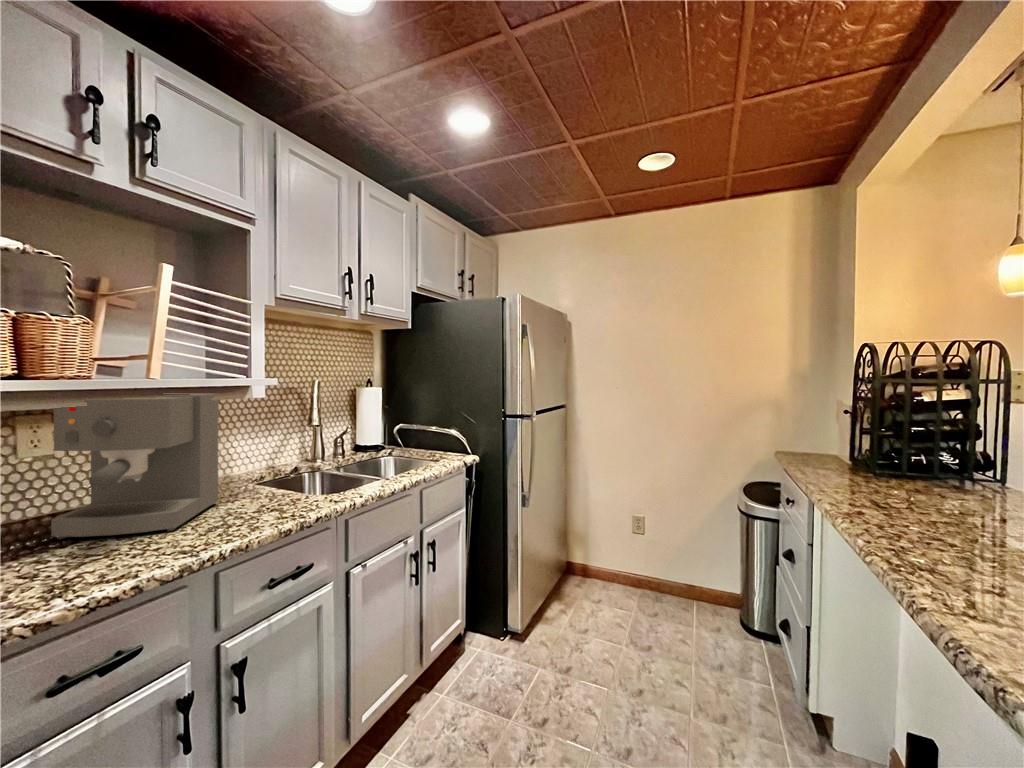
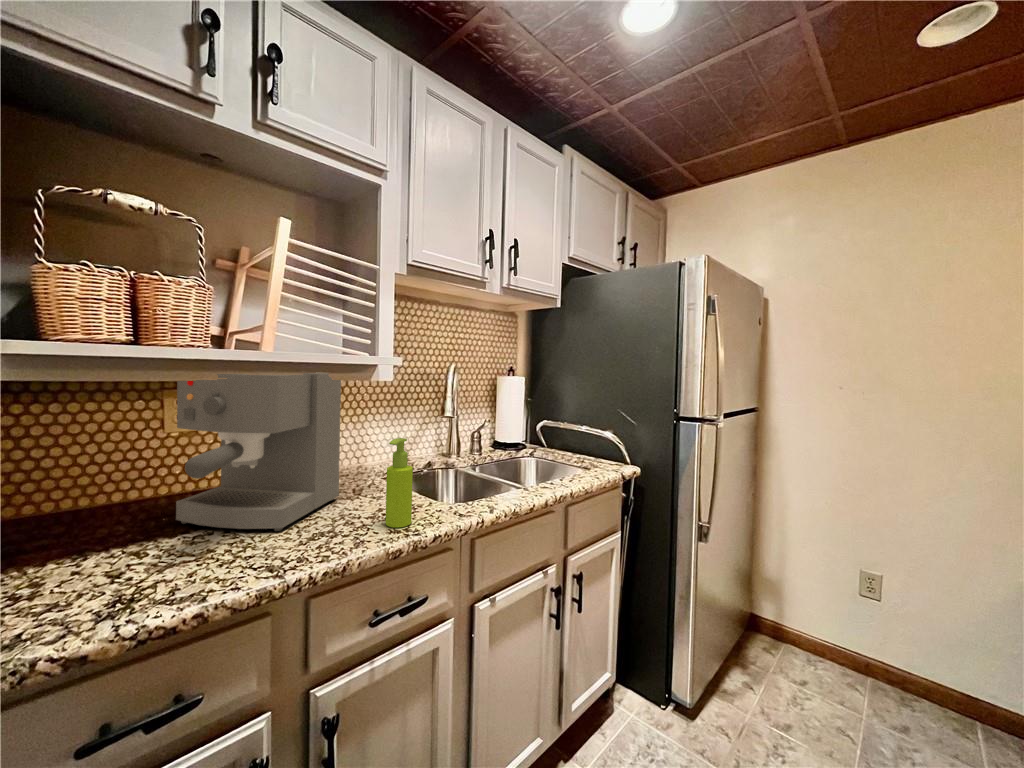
soap dispenser: none [273,444,296,515] -> present [385,438,413,528]

